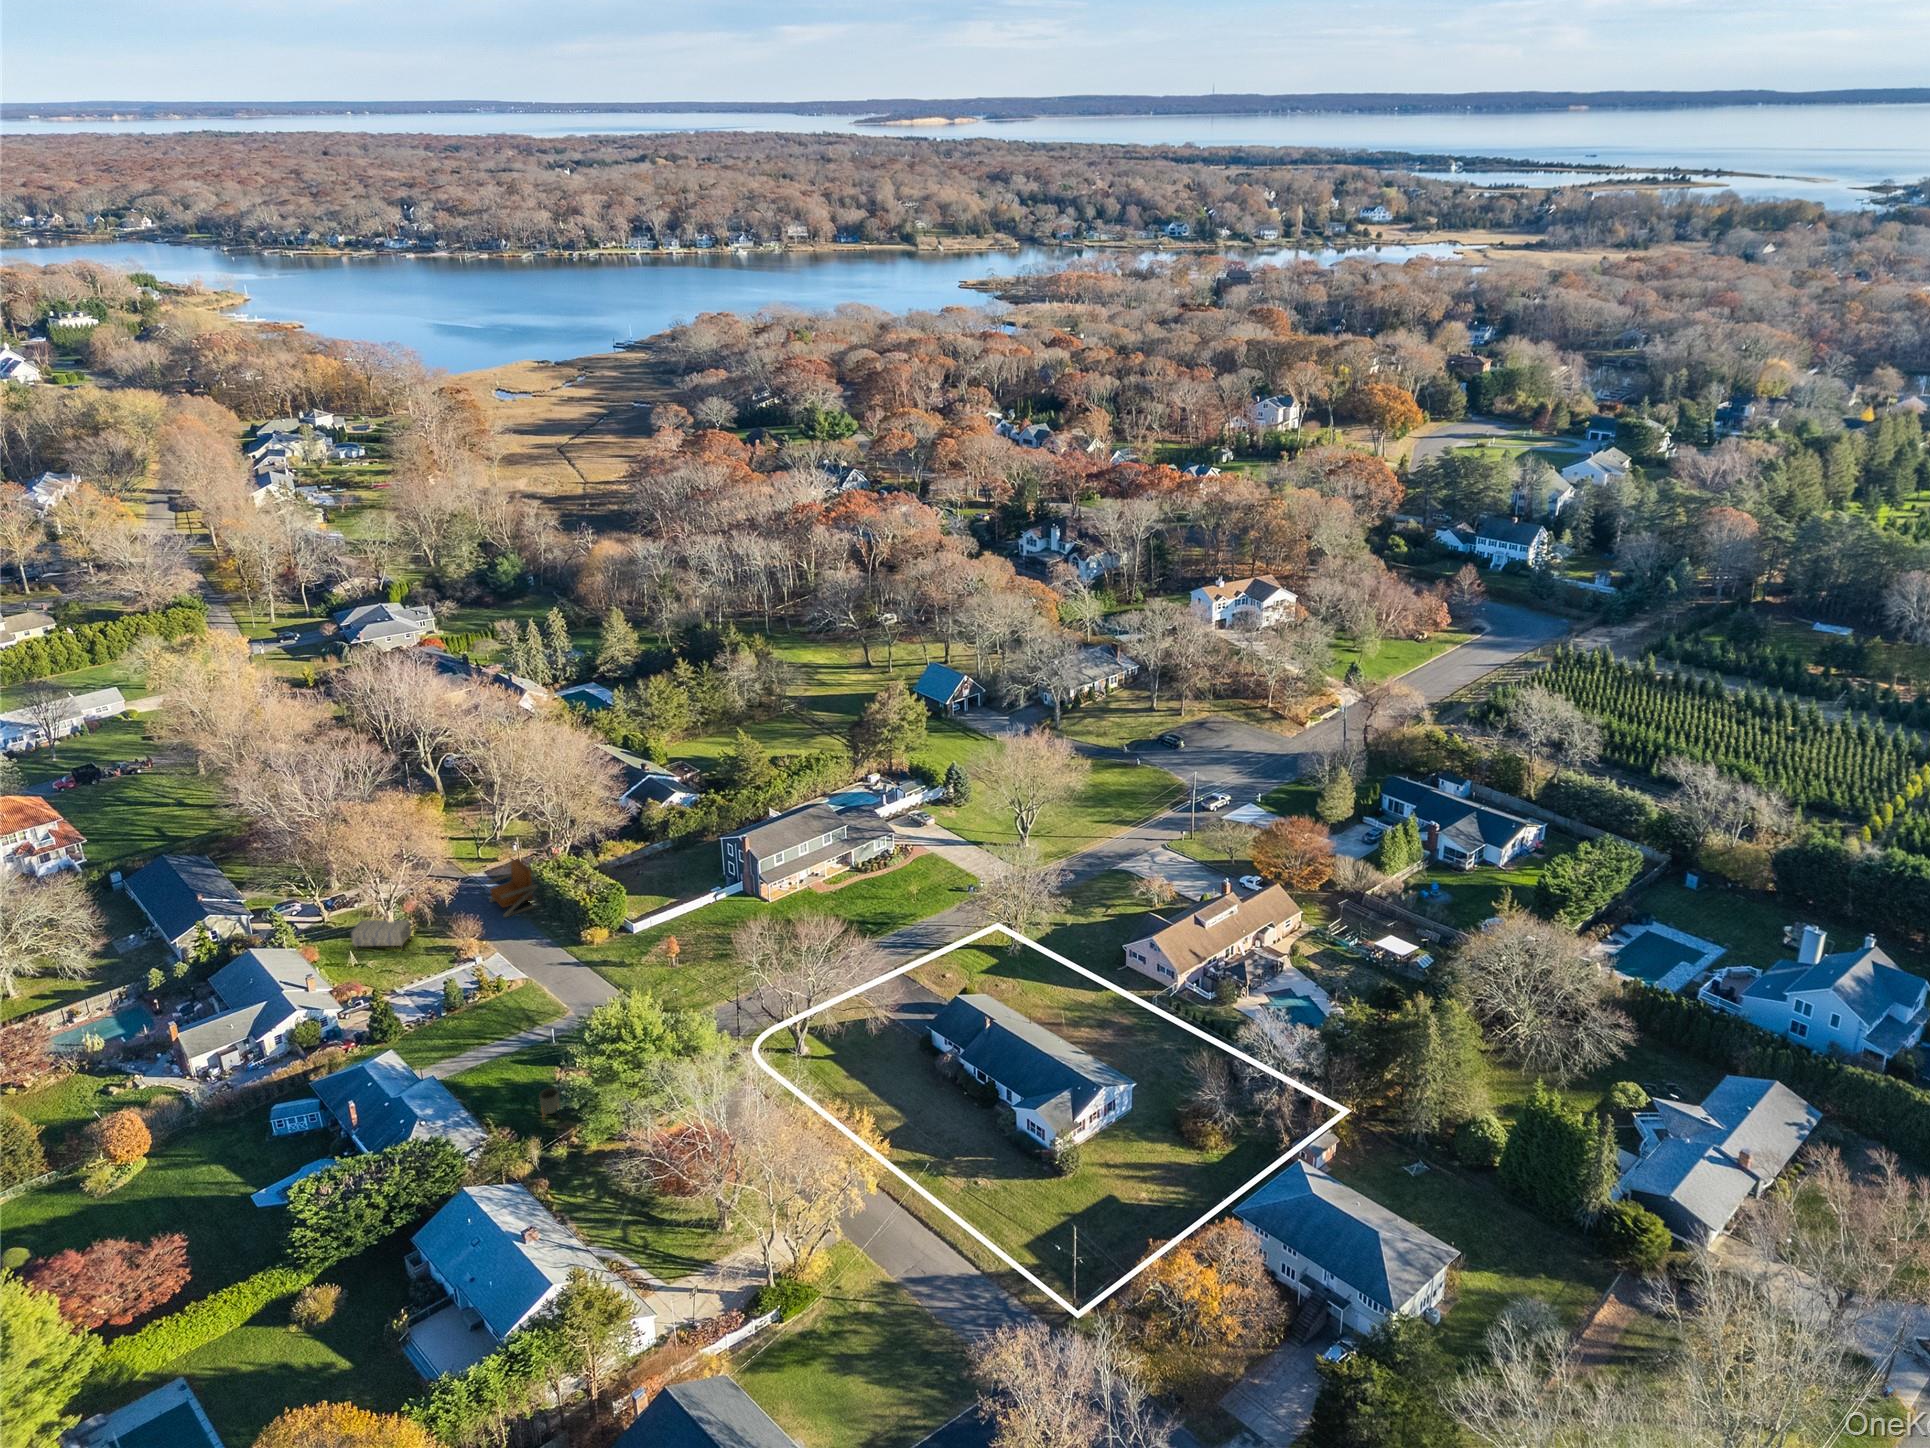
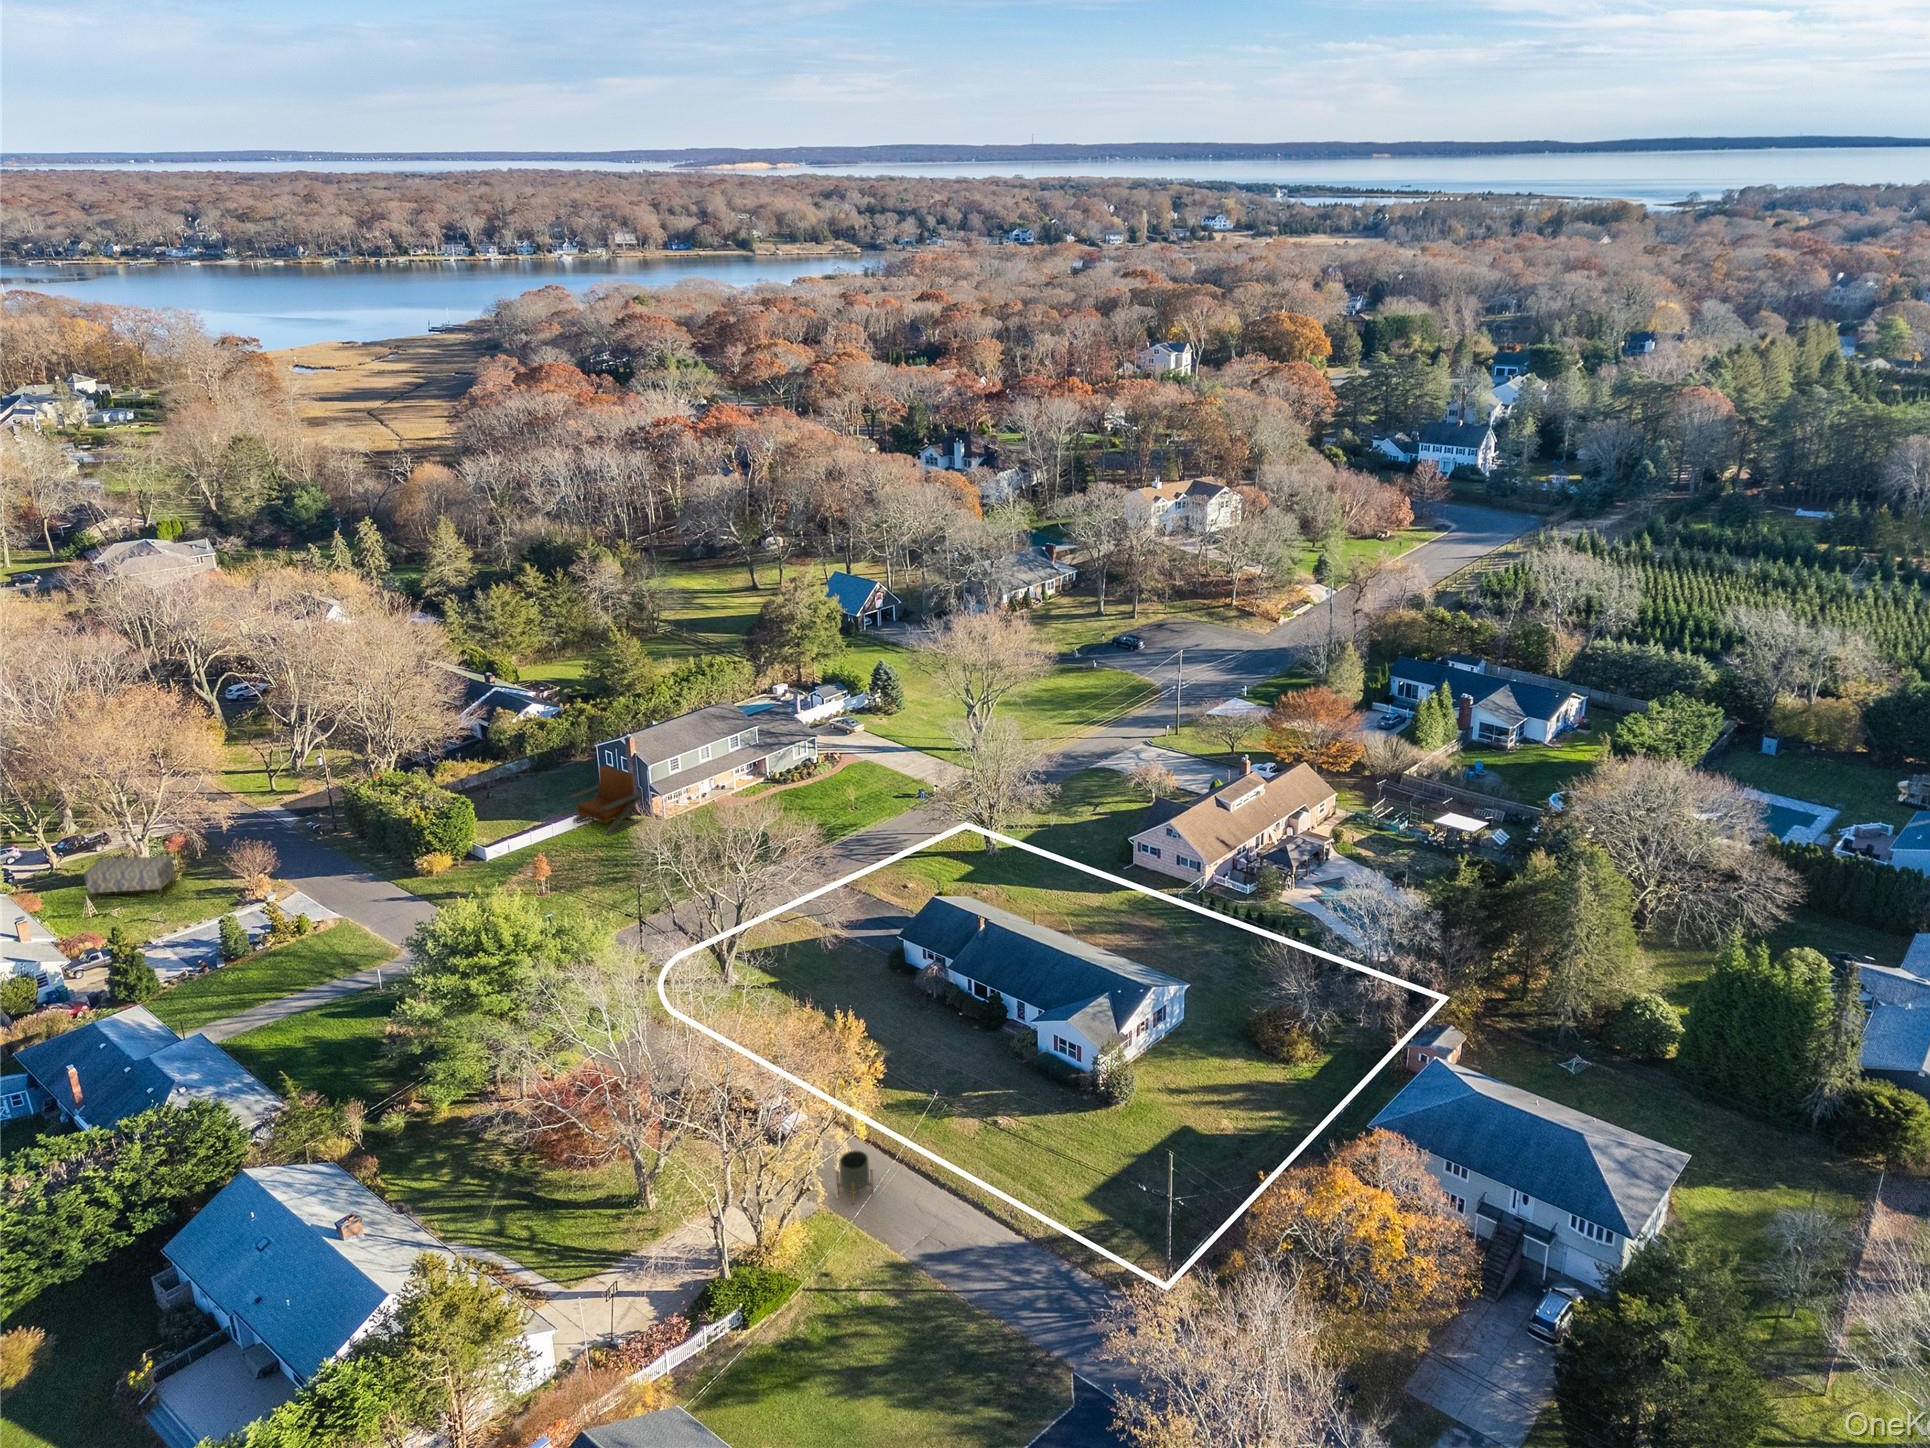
lounge chair: present [487,859,538,917] -> present [571,765,643,835]
planter: present [539,1088,561,1117] -> present [836,1151,873,1204]

